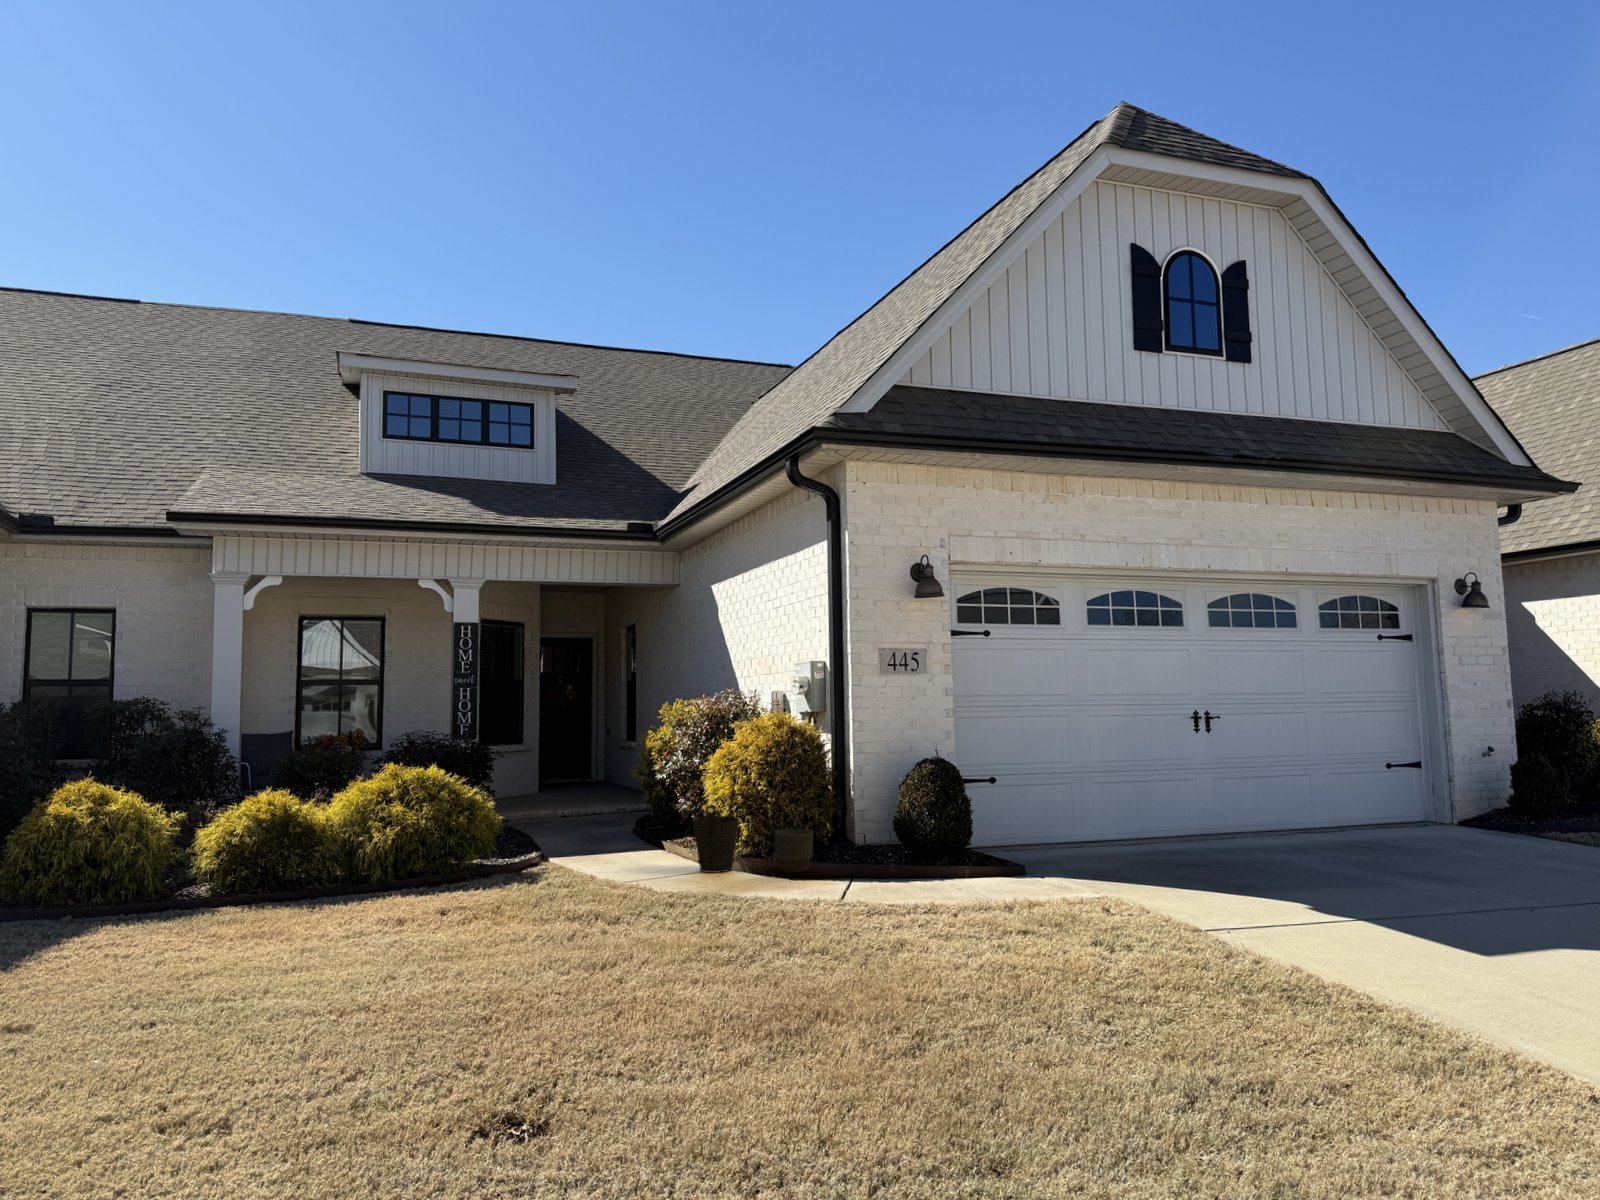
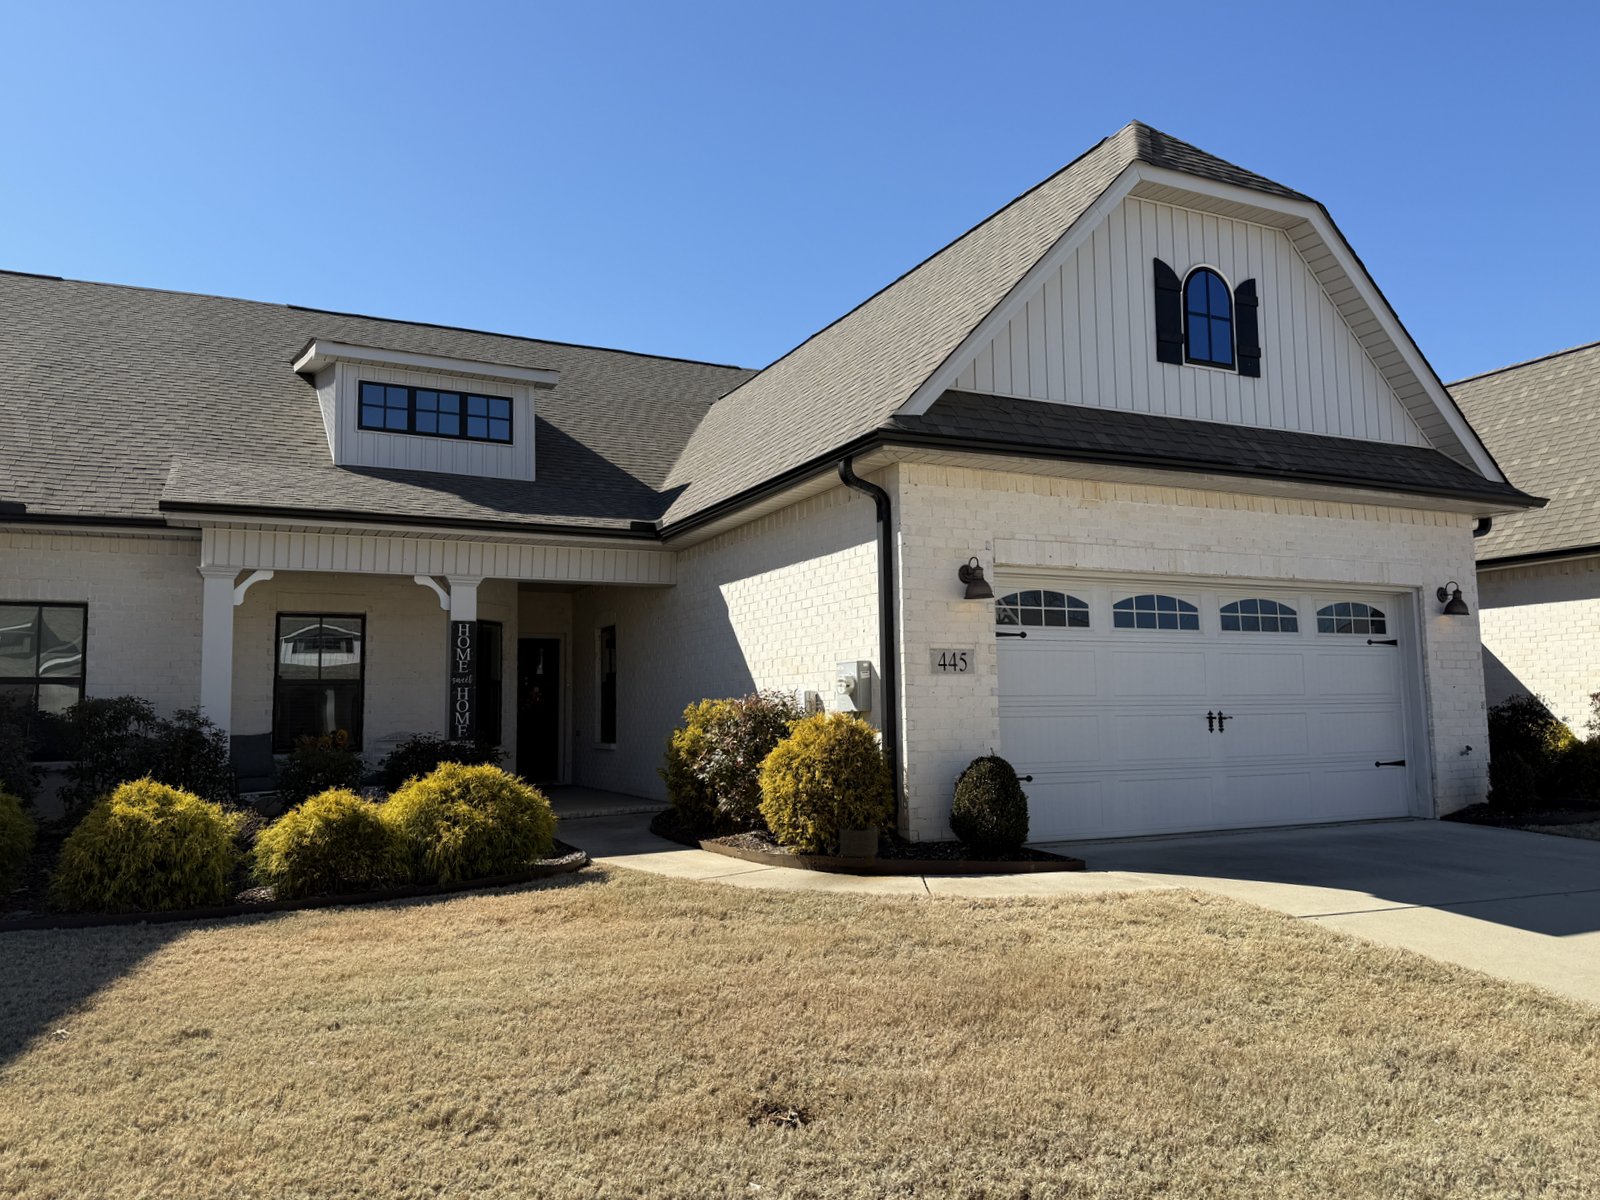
bucket: present [692,805,739,873] -> none [758,802,806,870]

